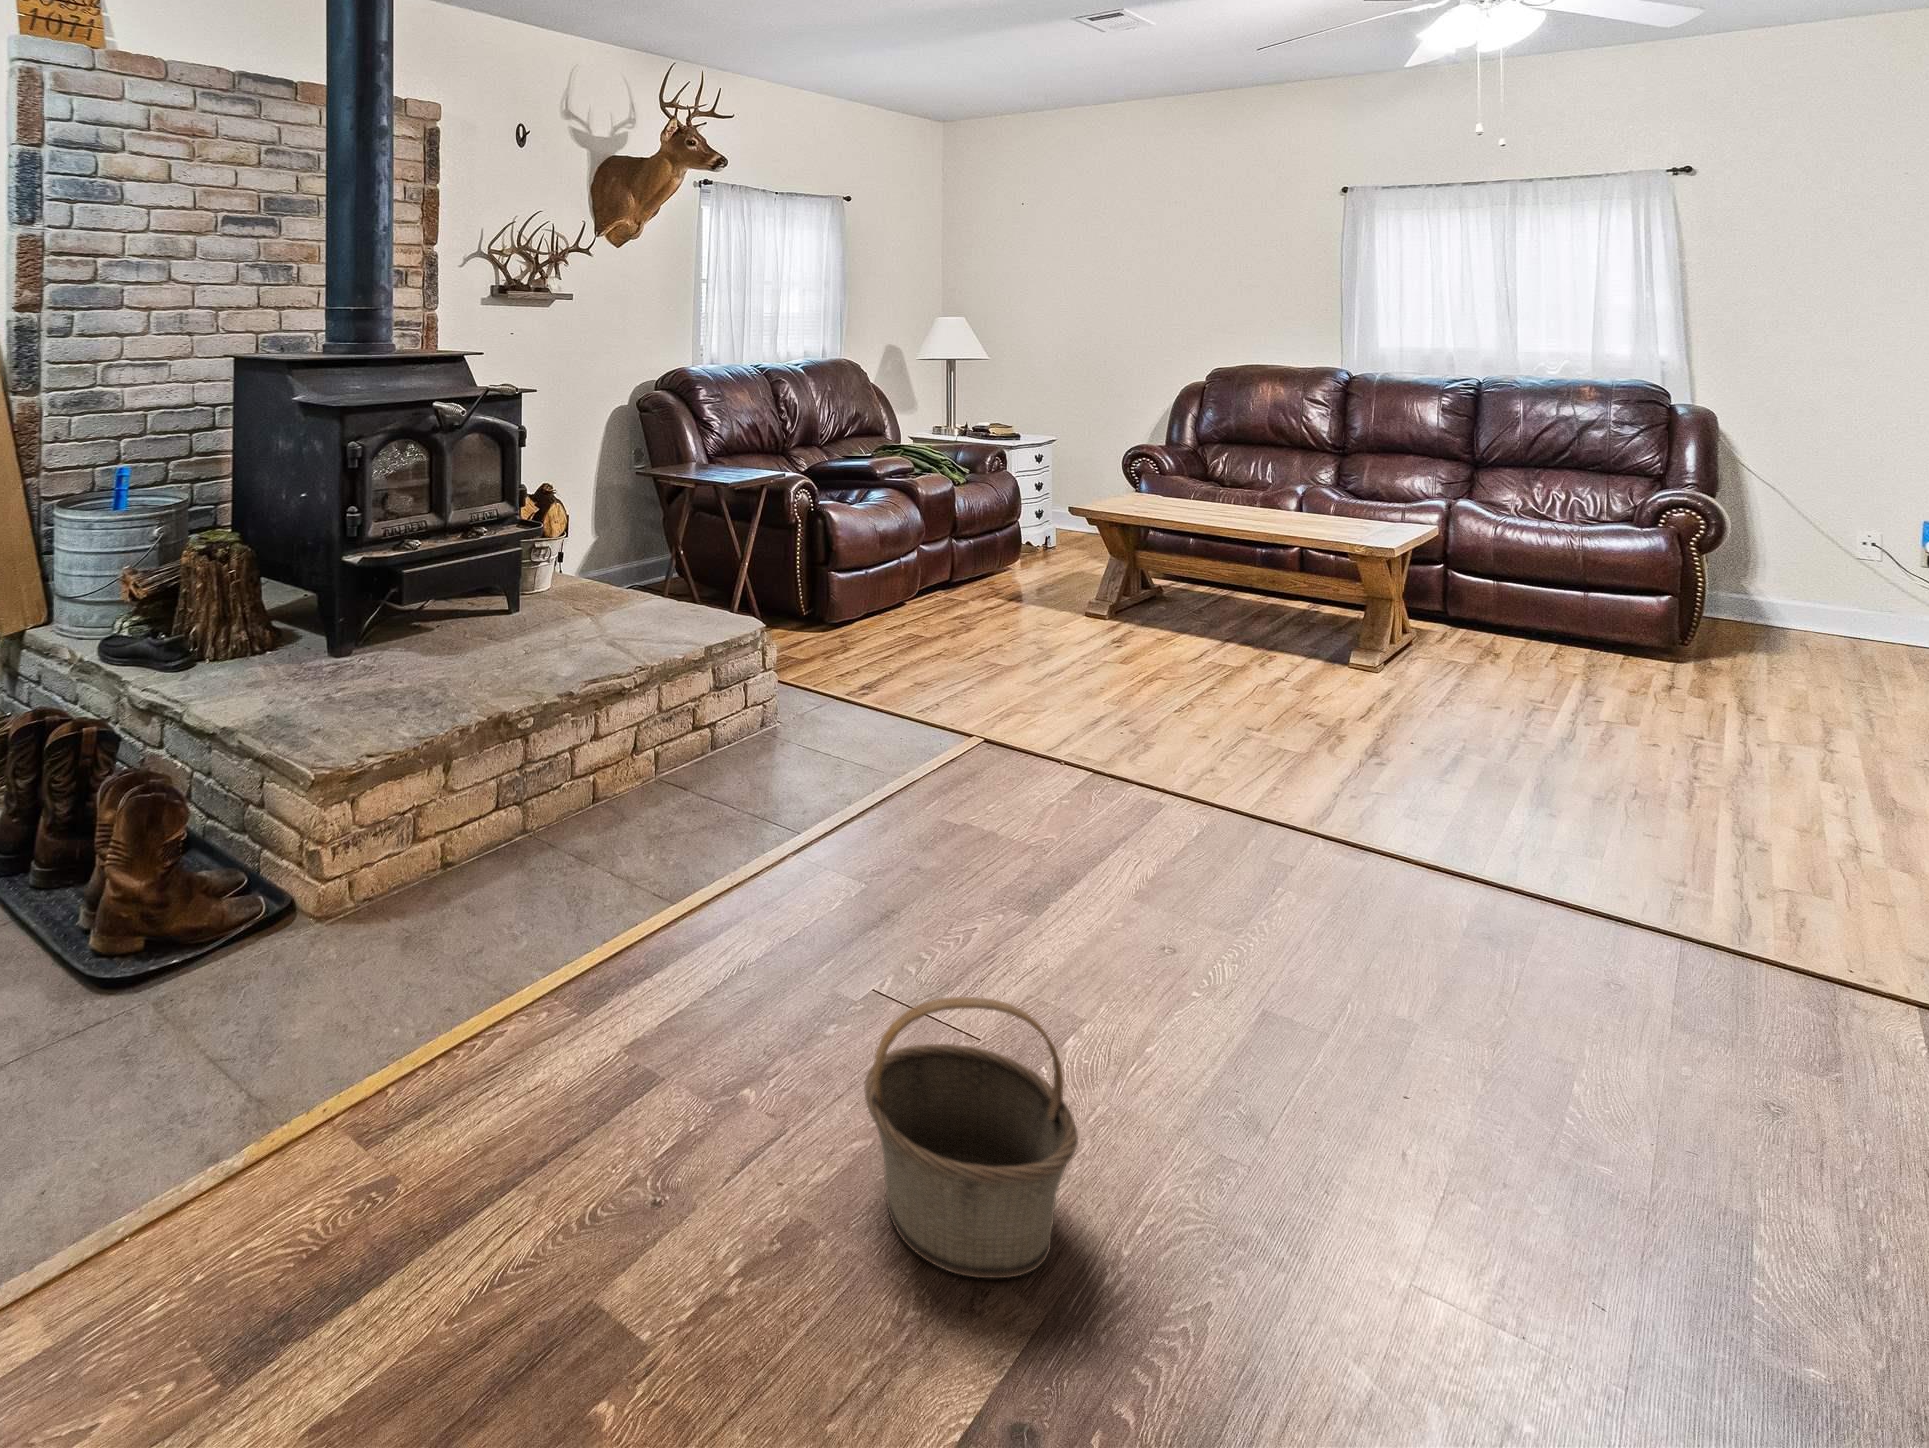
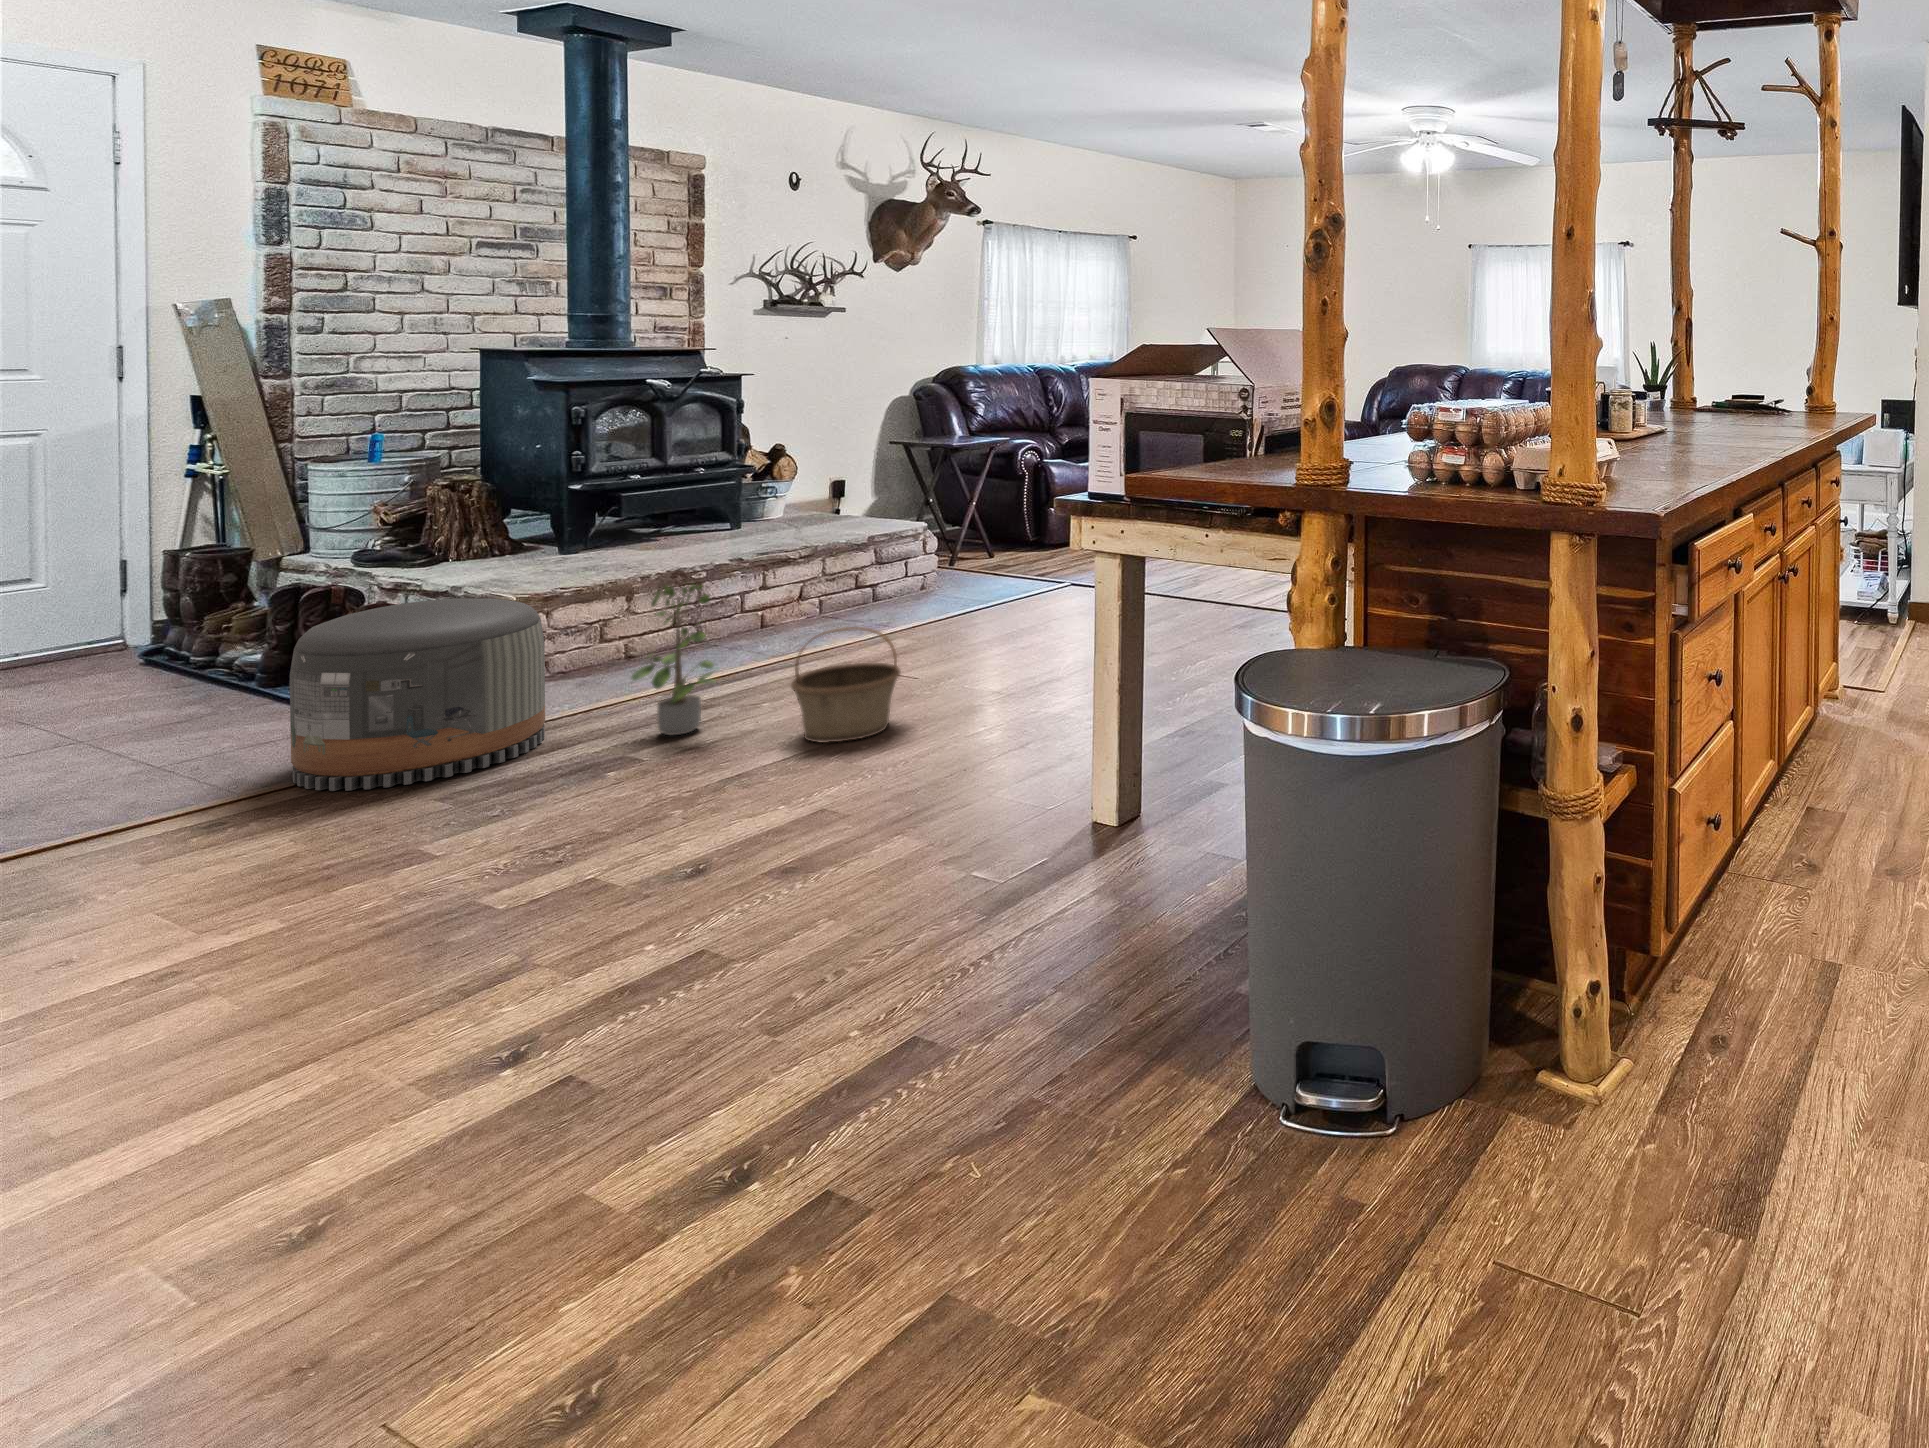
pouf: none [70,828,421,1274] -> present [290,598,545,791]
potted plant: none [563,843,731,1160] -> present [632,584,716,735]

